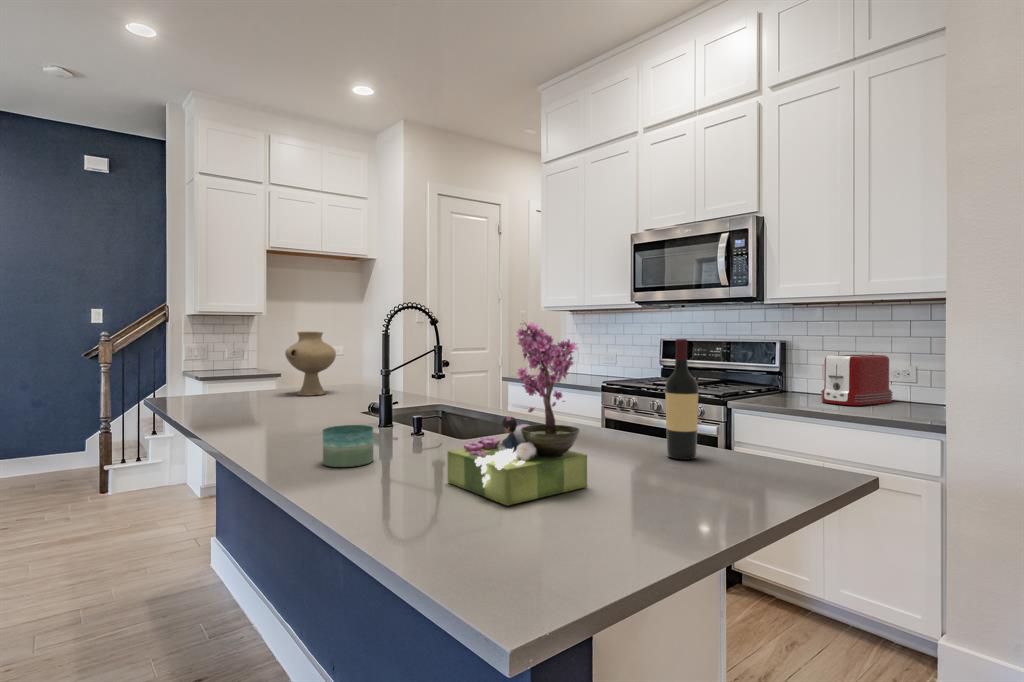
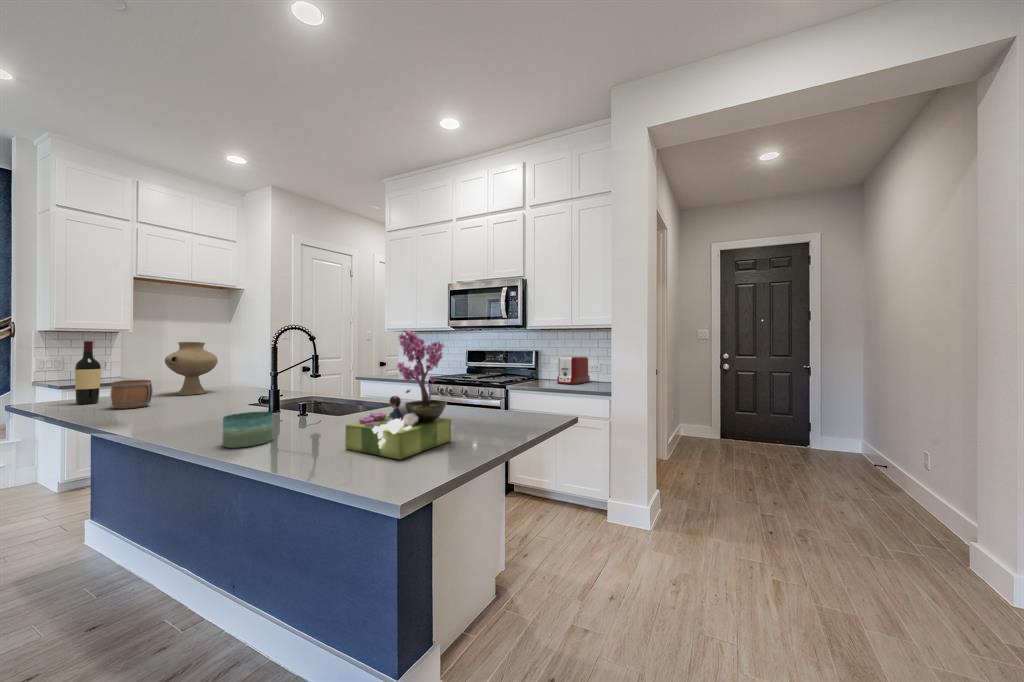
wine bottle: present [665,339,698,460] -> present [75,341,101,404]
mug: none [237,376,273,409] -> present [110,380,153,409]

